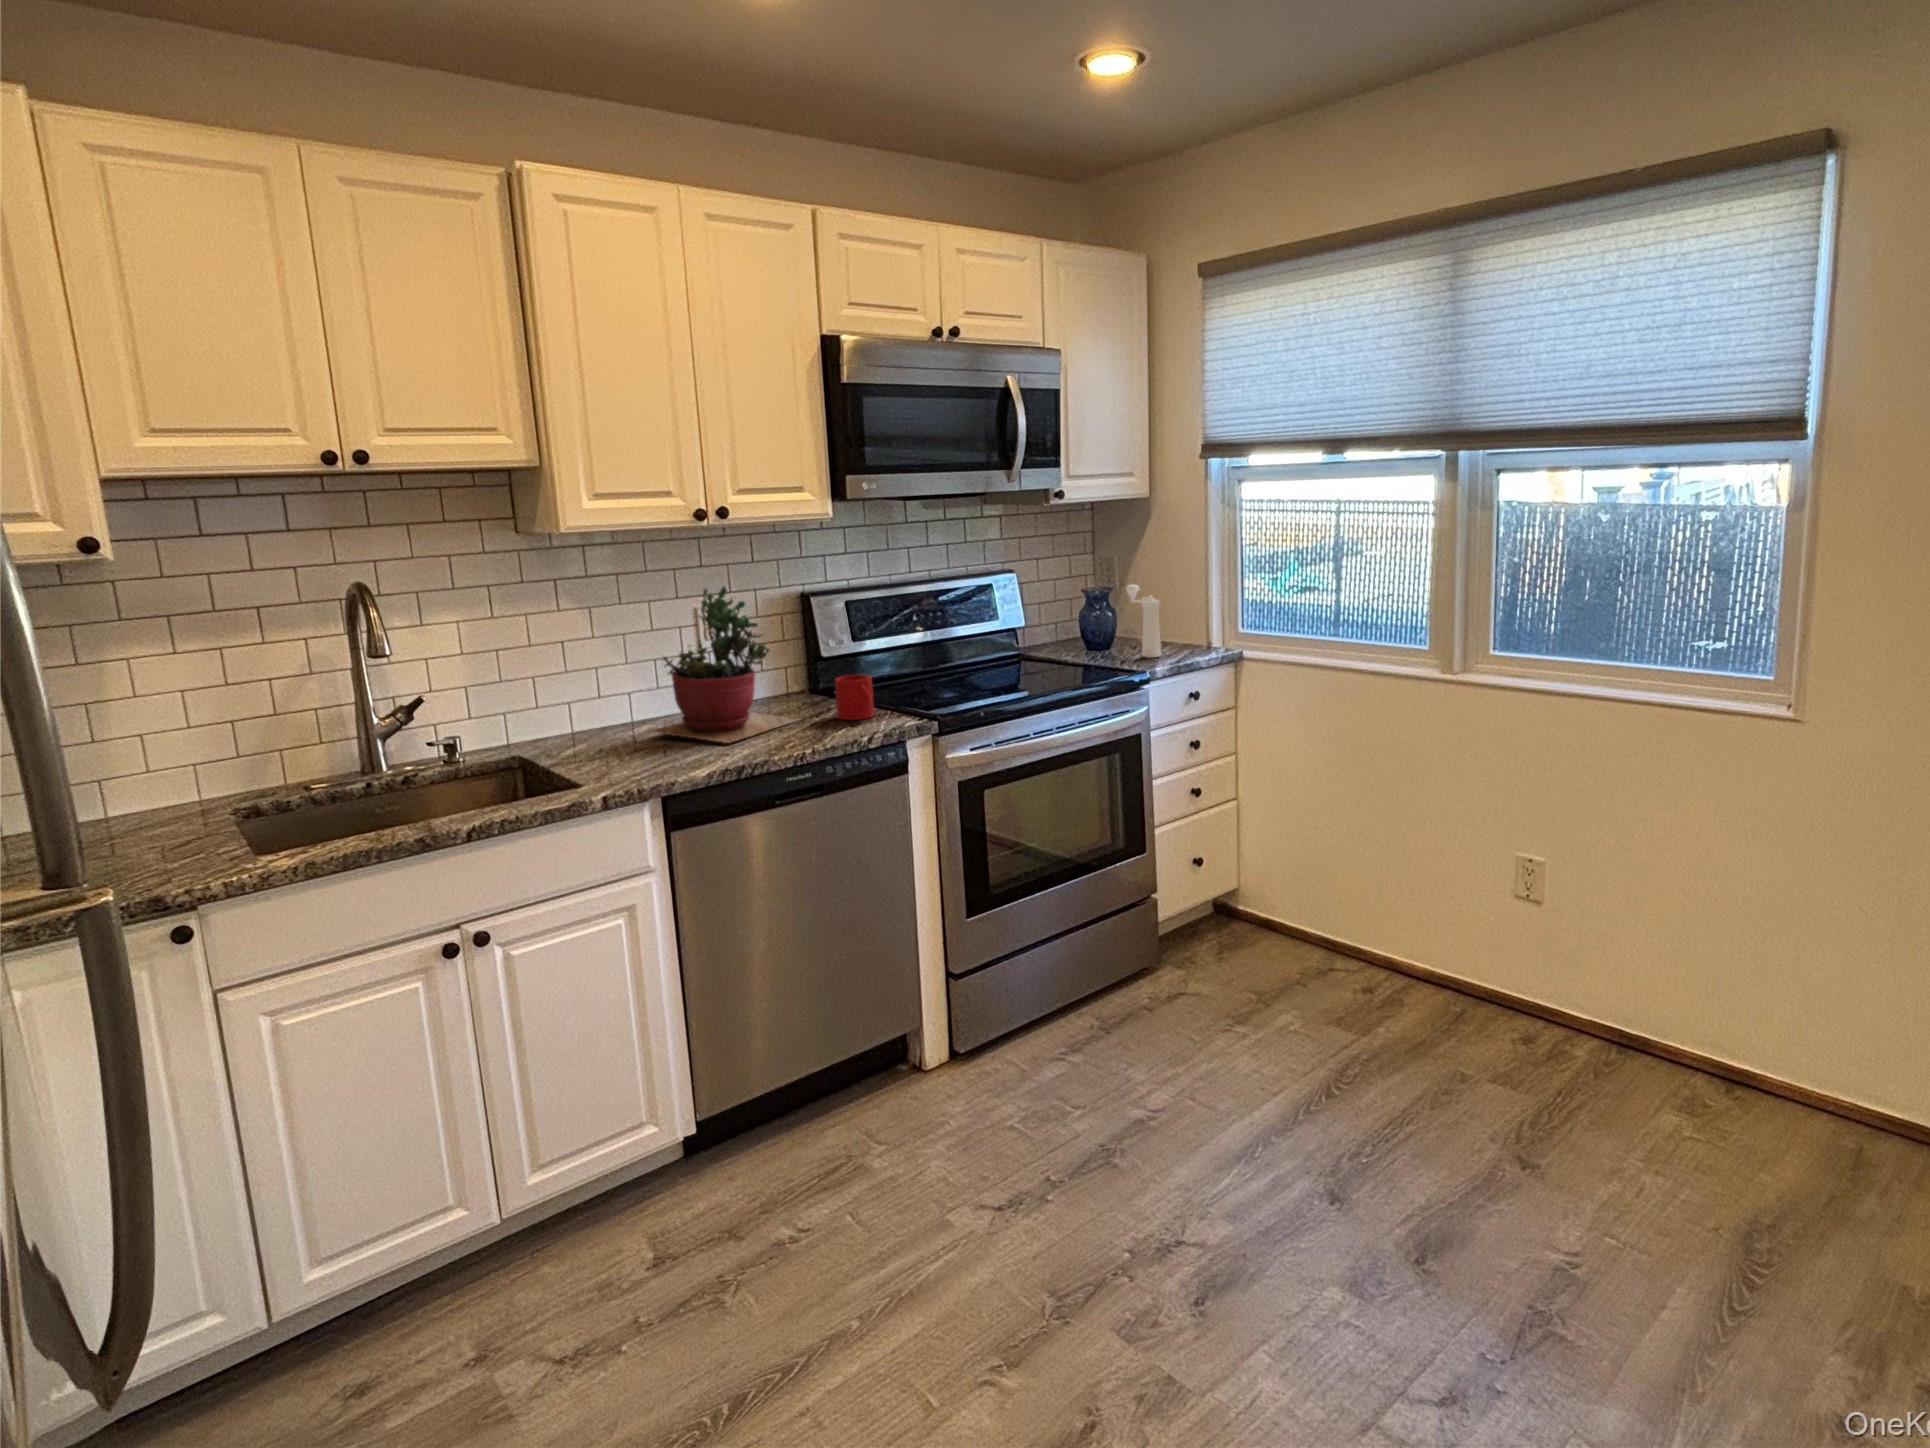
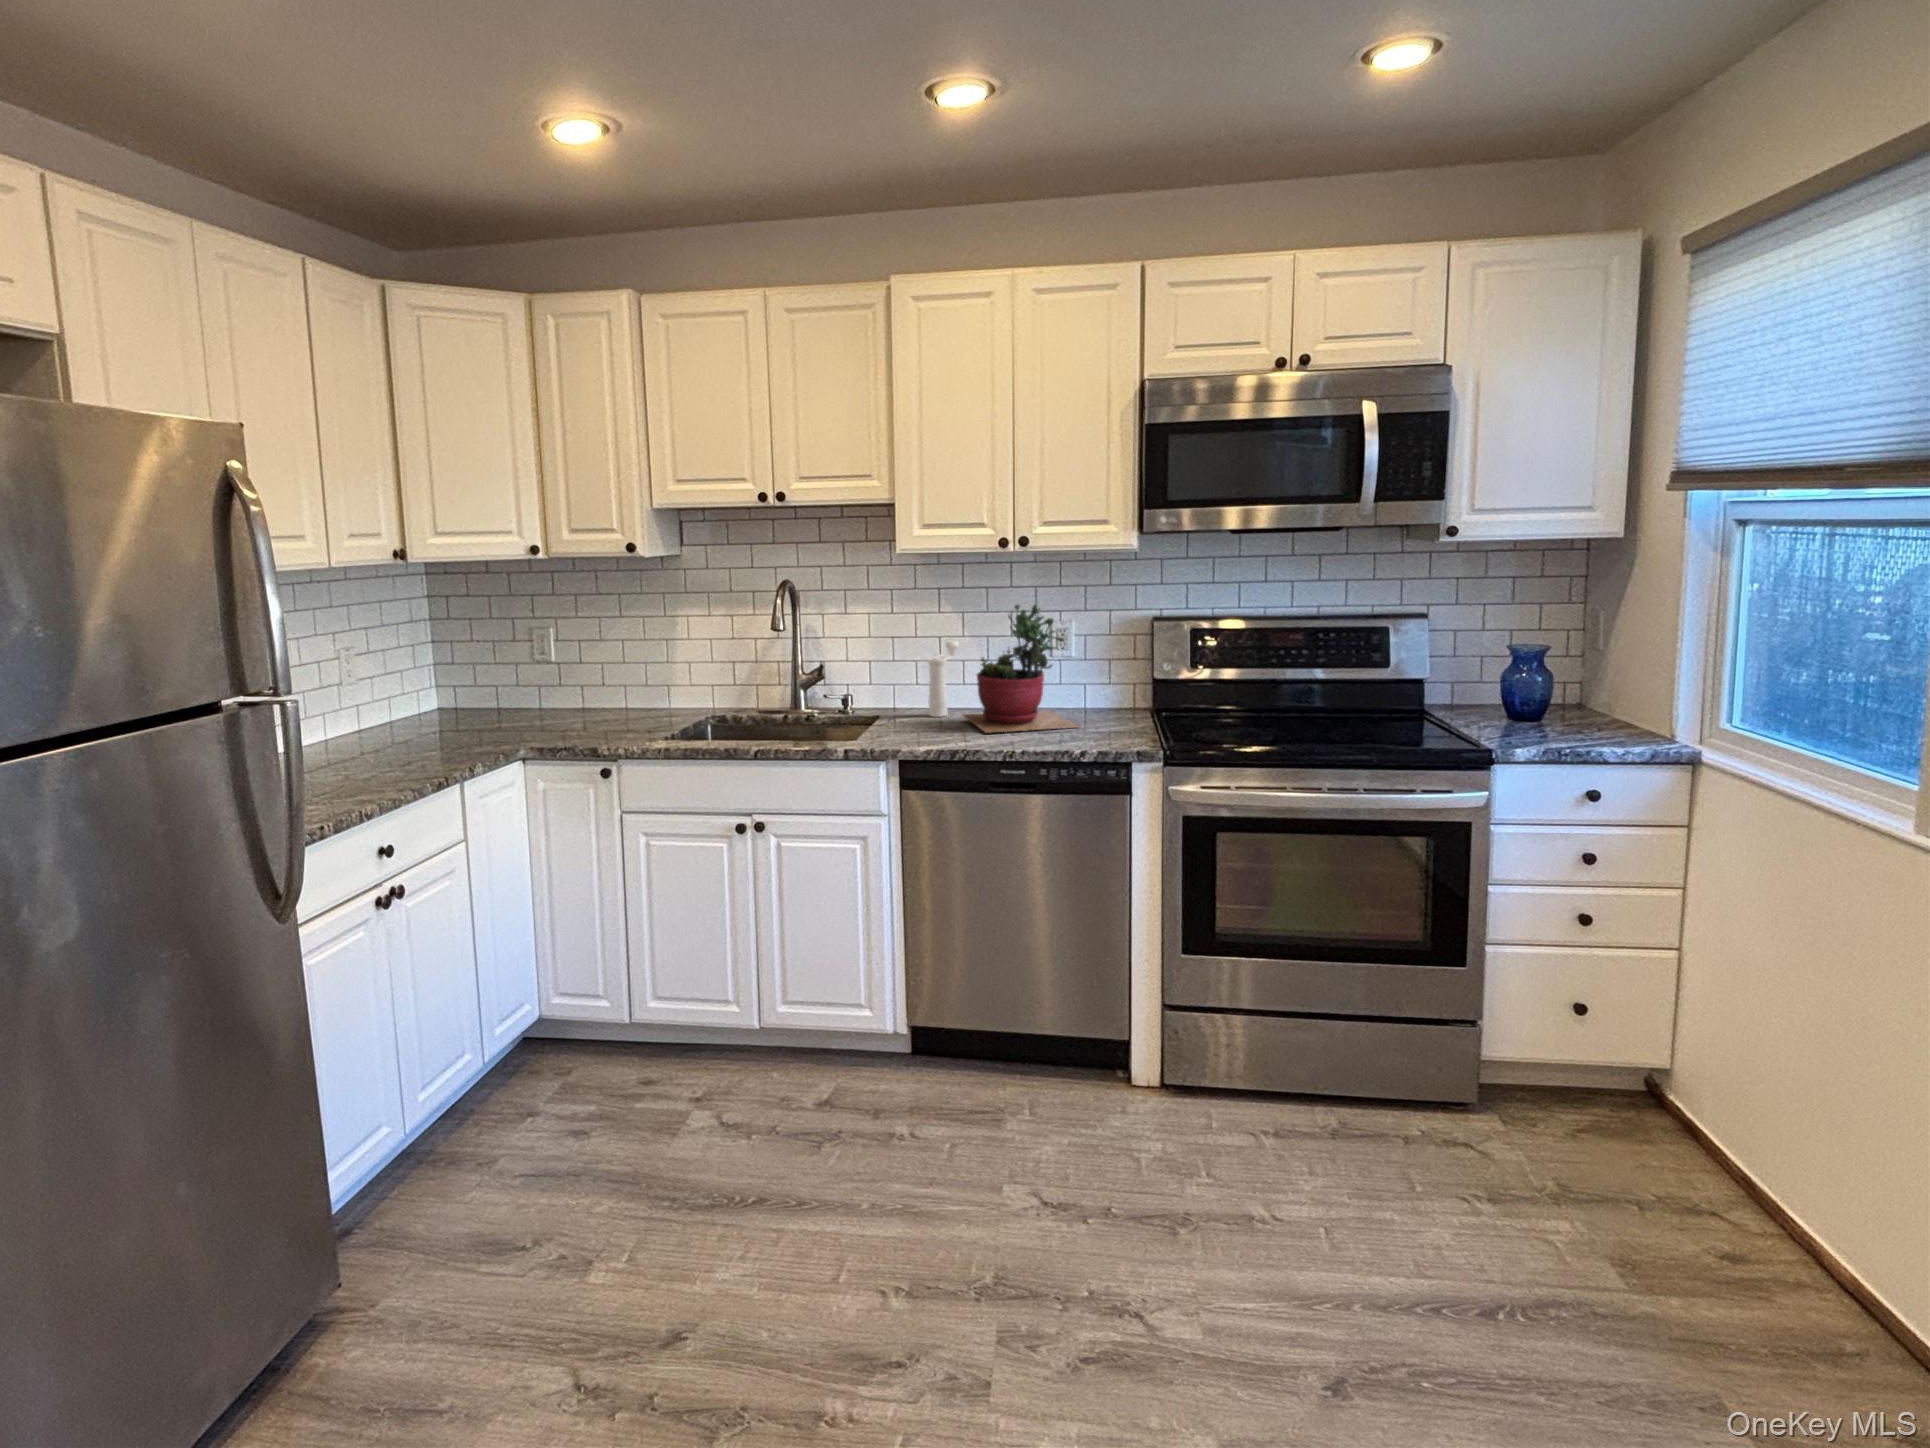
pepper mill: present [1126,585,1161,658] -> present [928,641,959,717]
mug: present [835,675,874,720] -> none [1103,695,1137,736]

